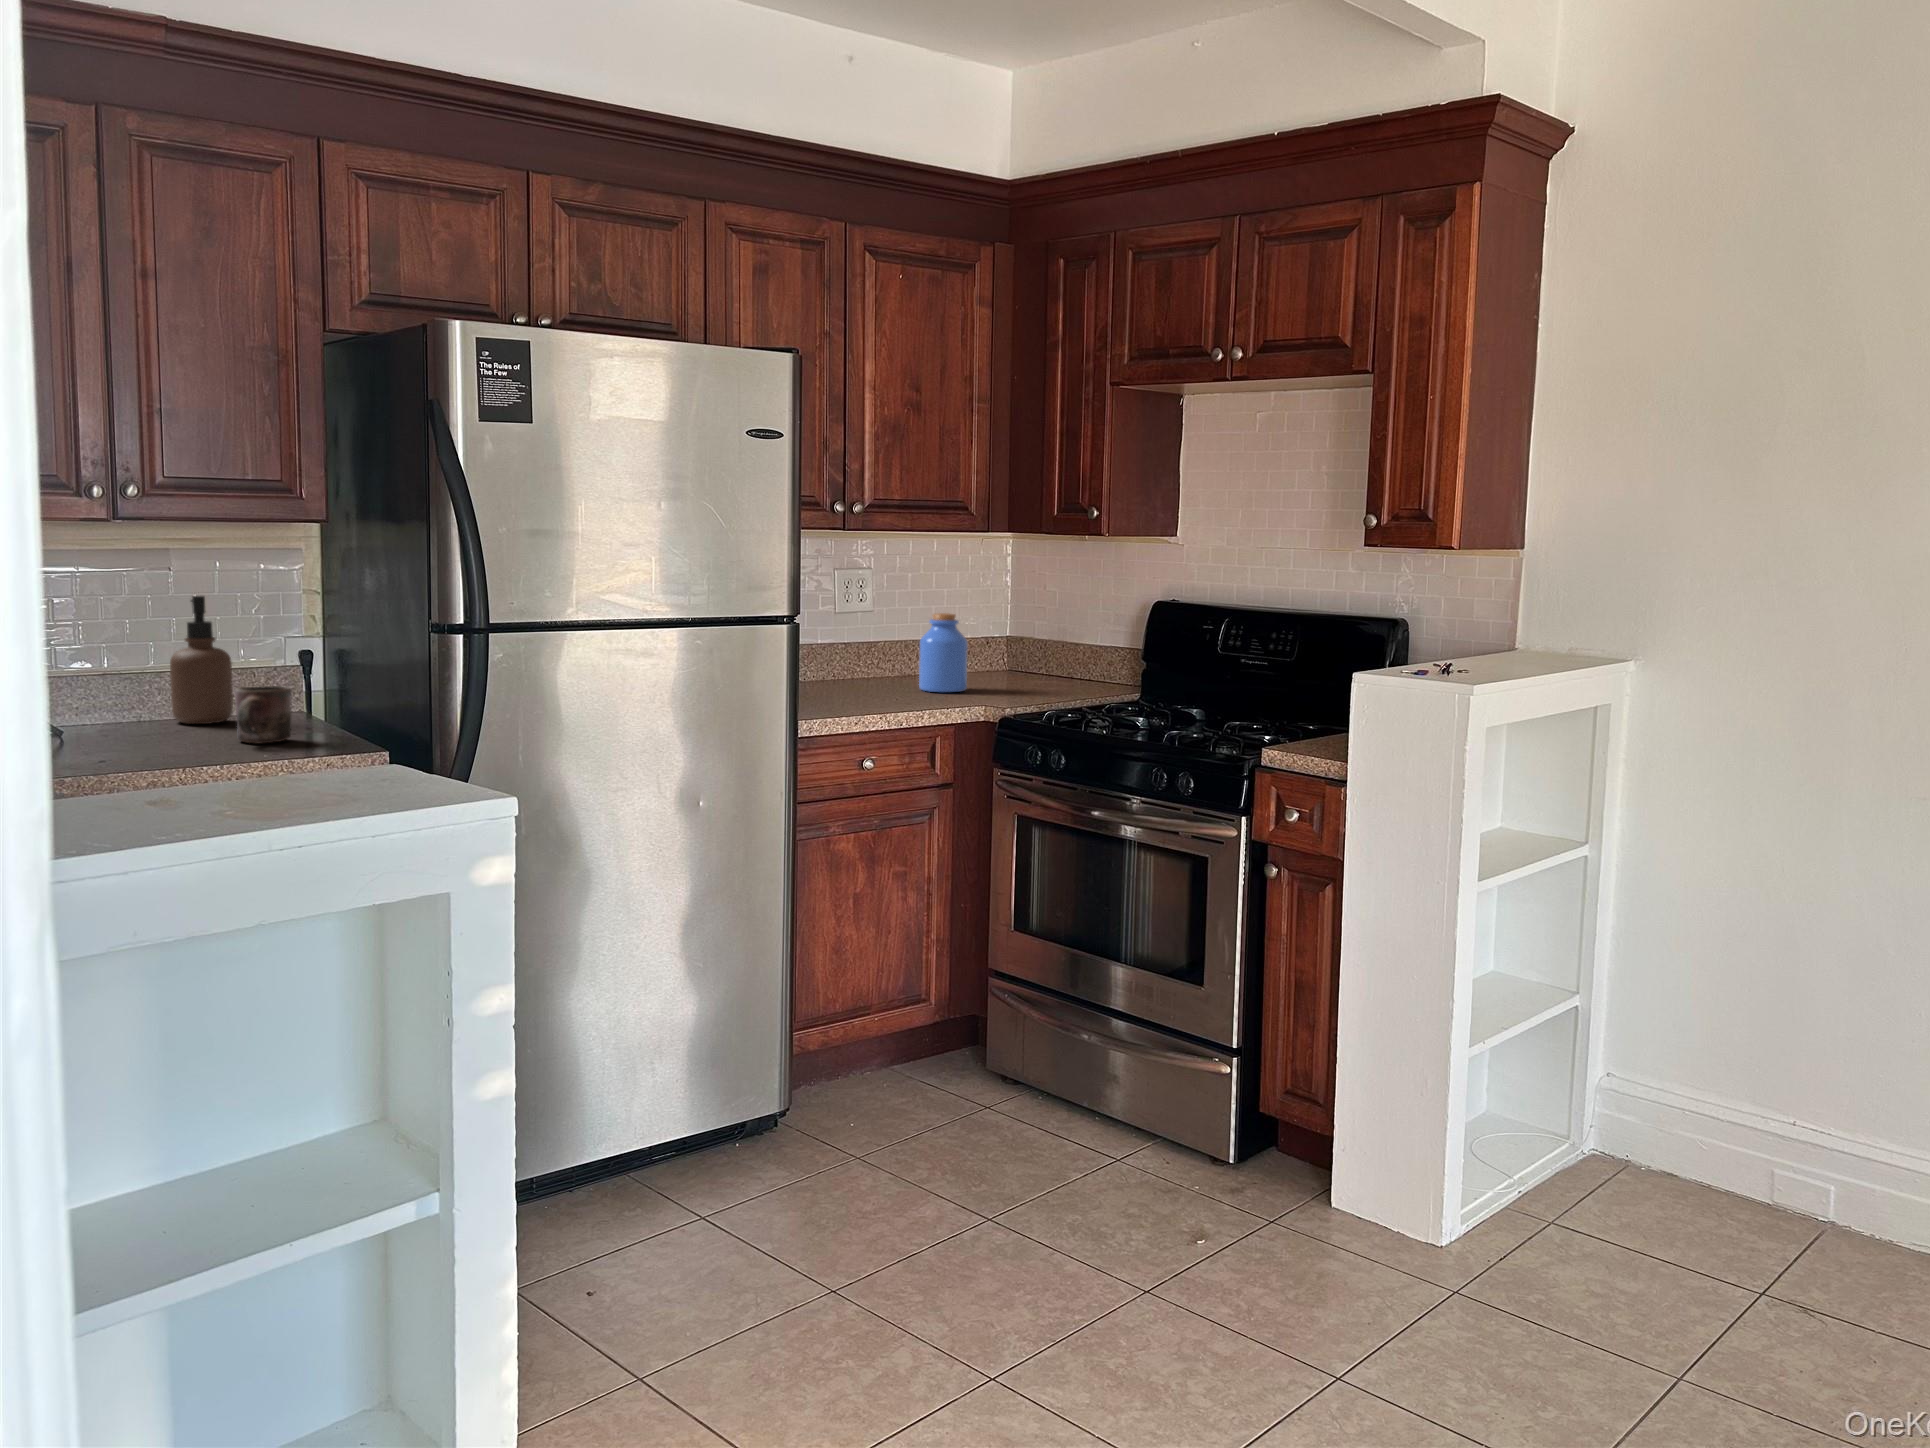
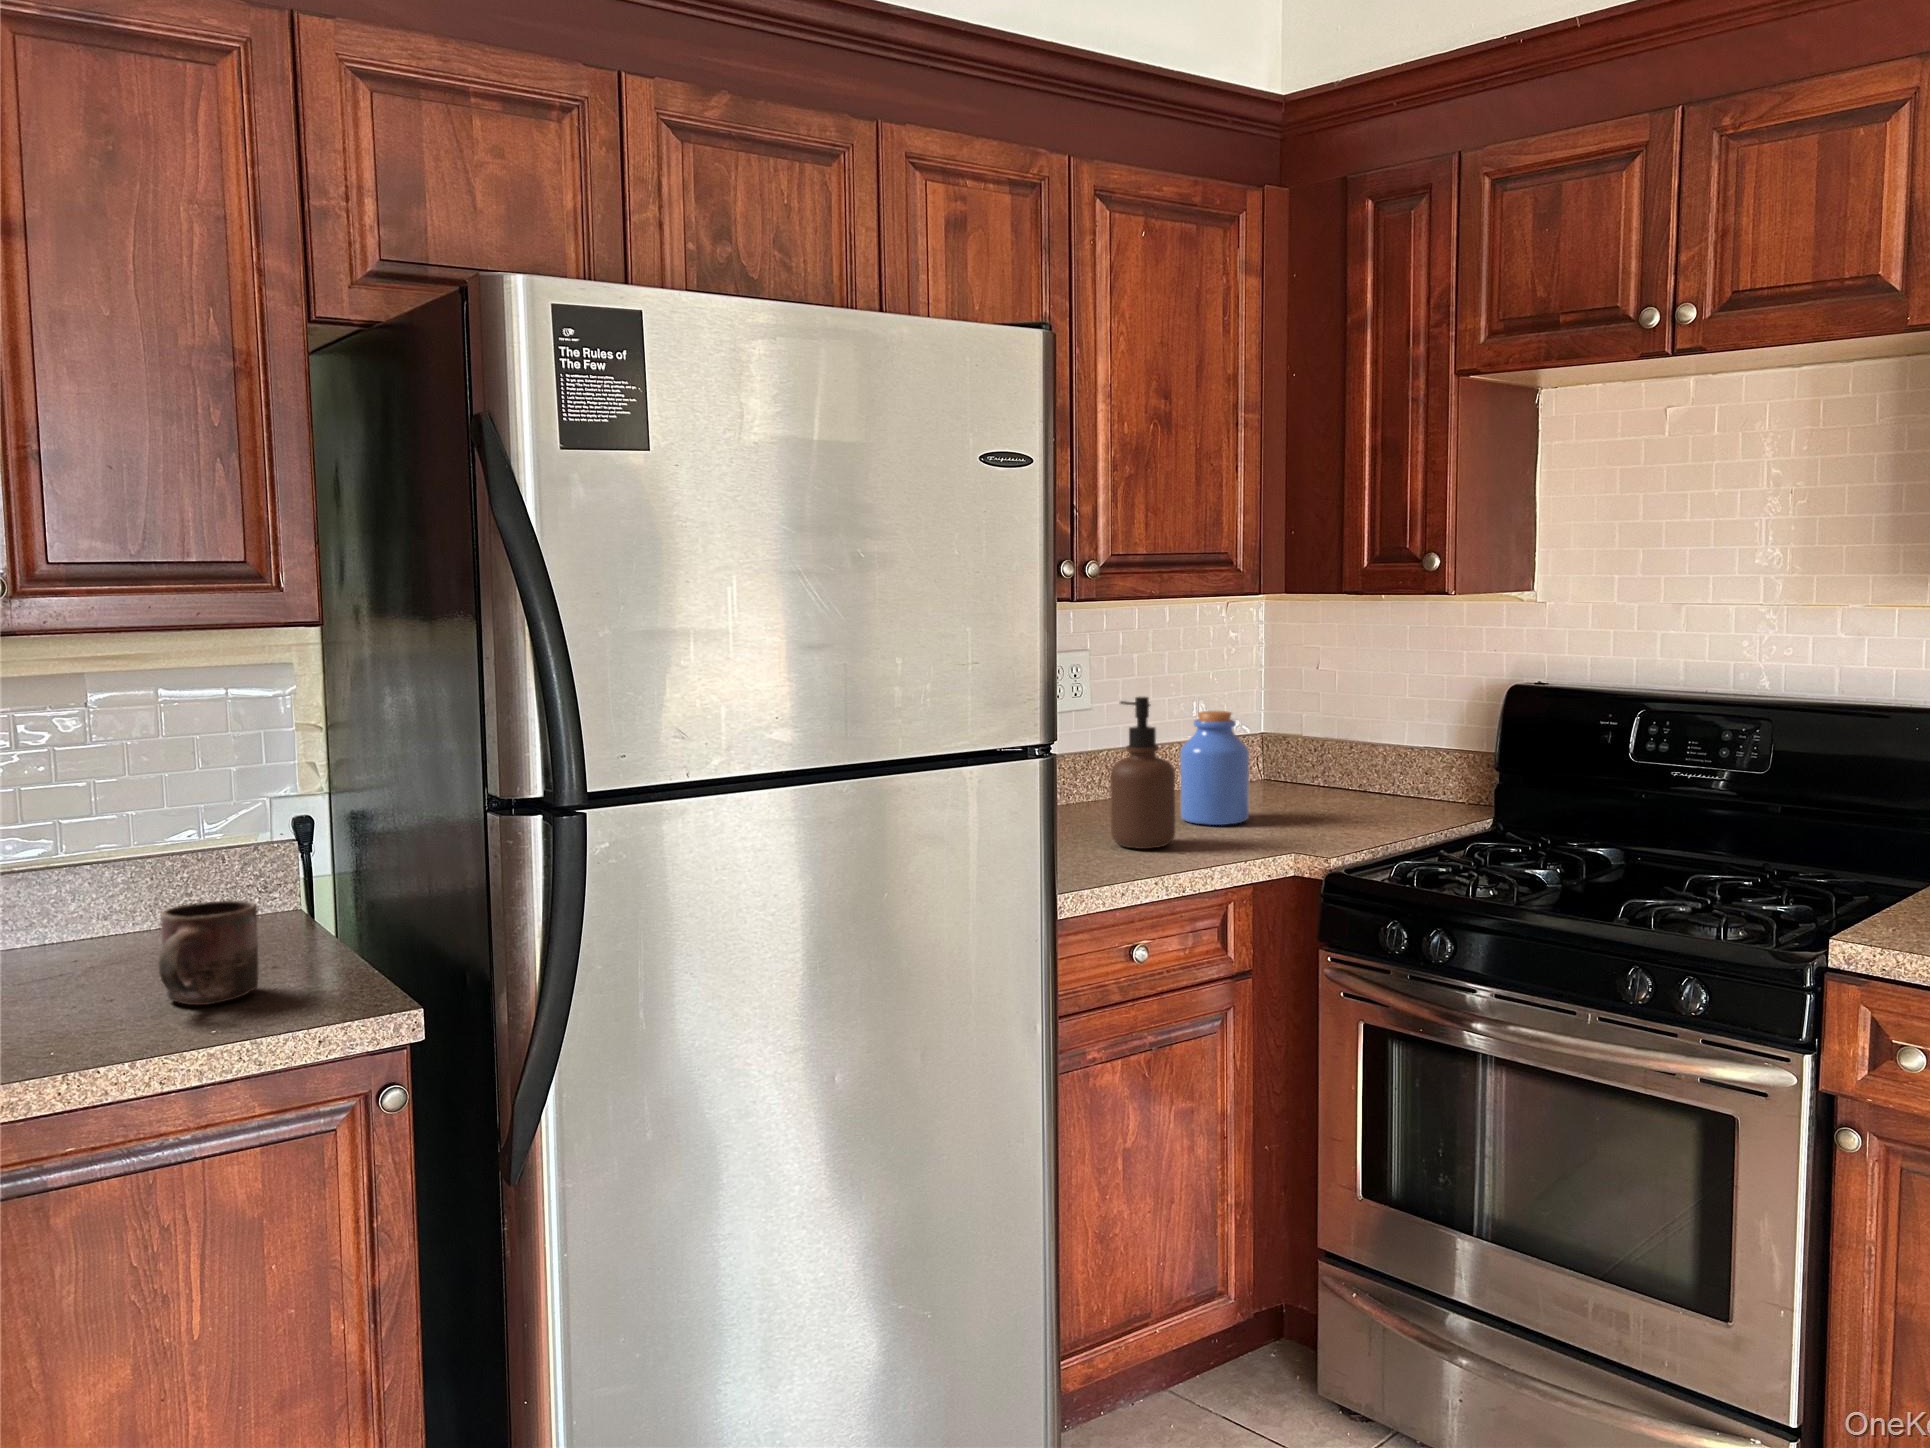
soap dispenser: present [170,596,233,724] -> present [1110,697,1175,849]

